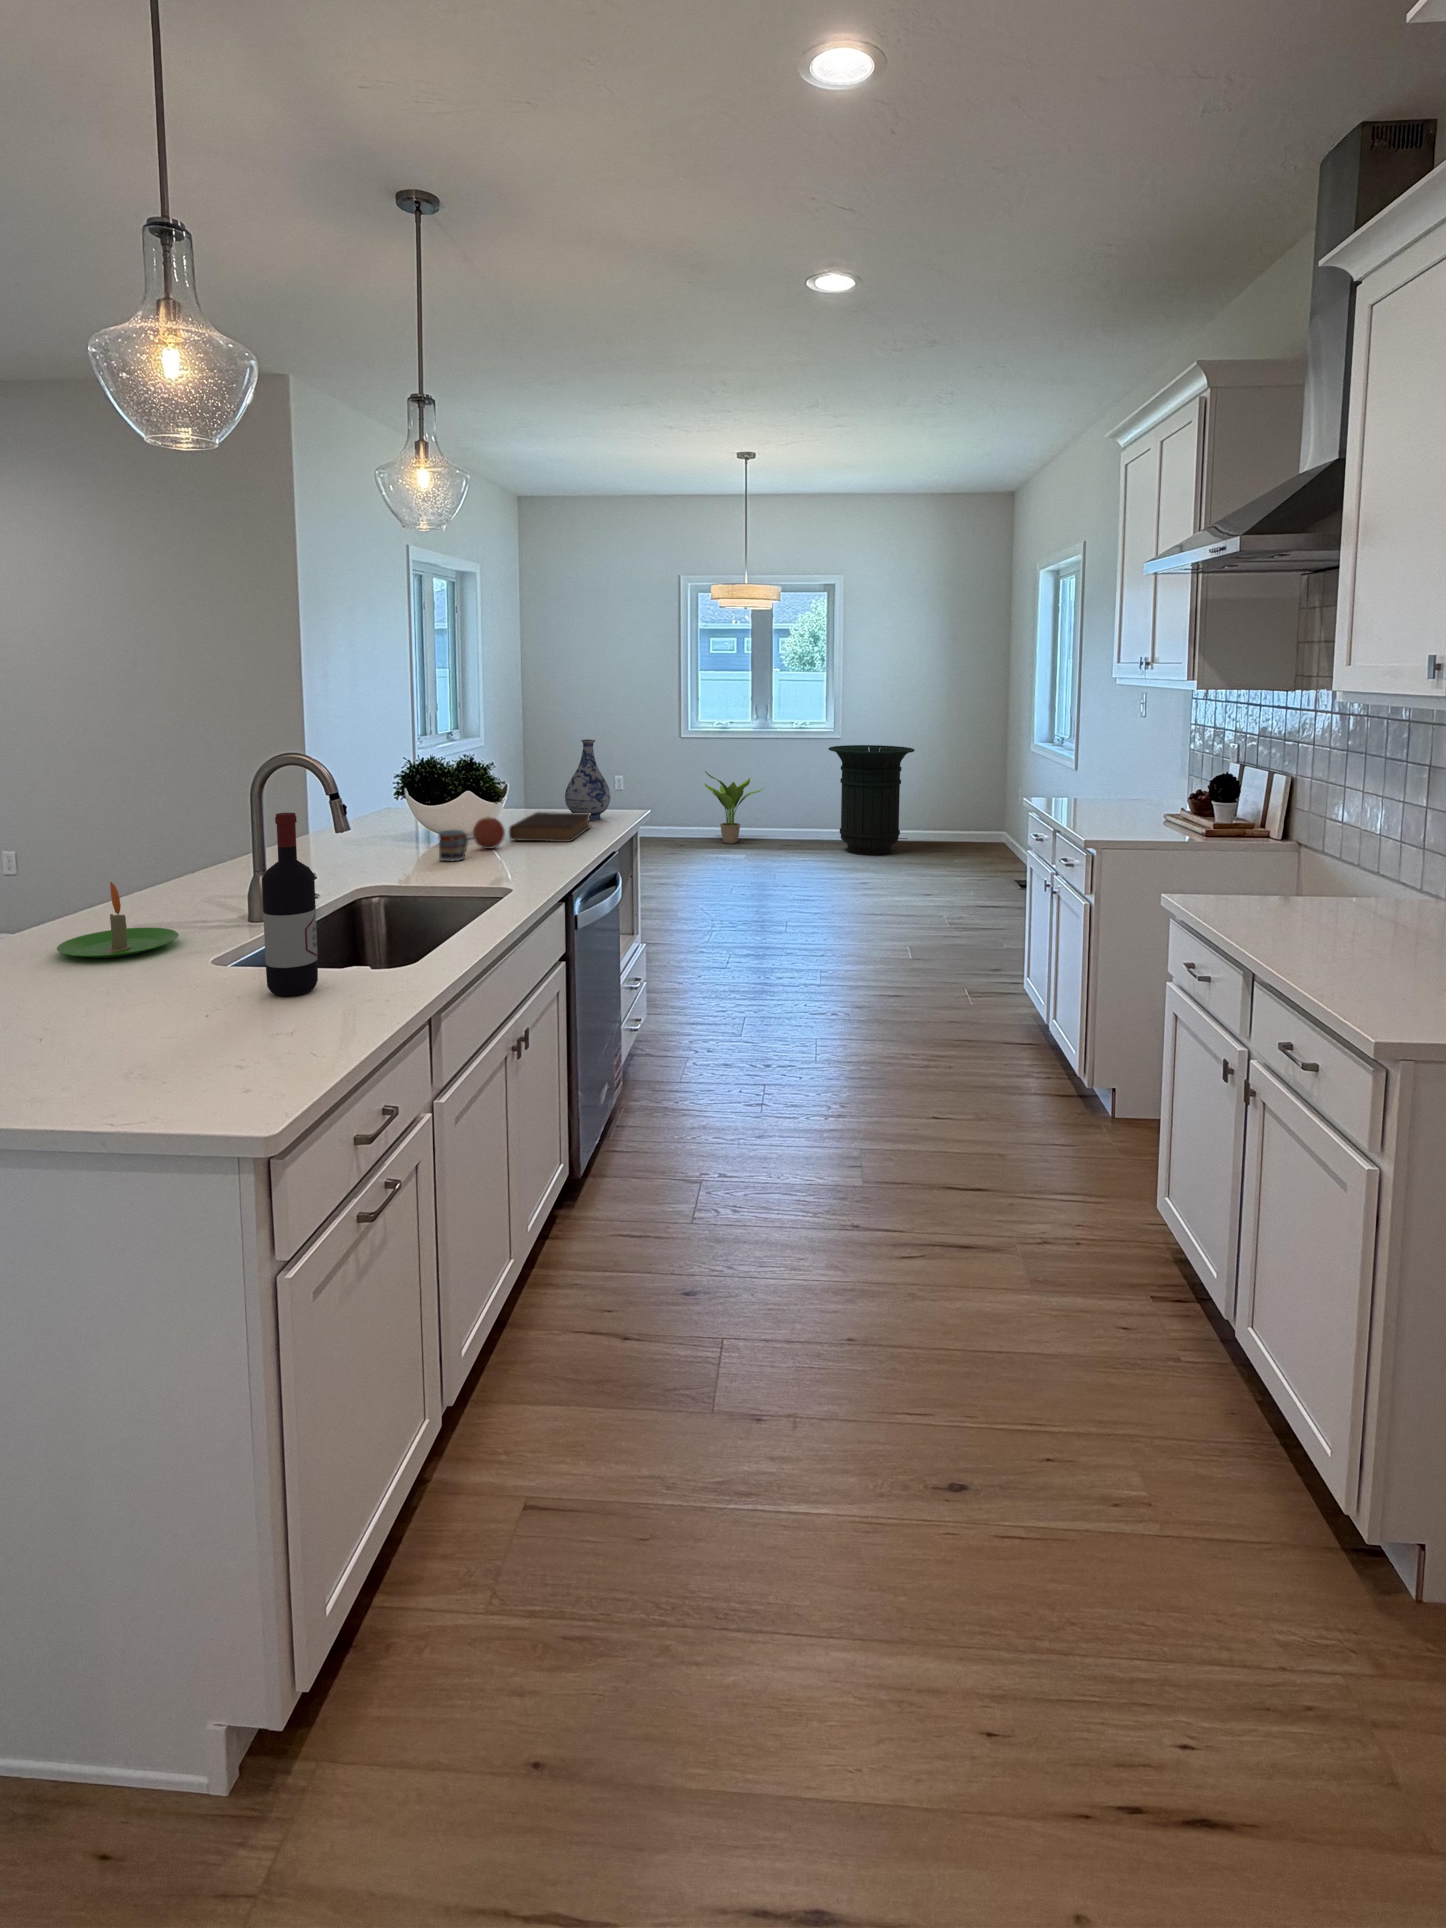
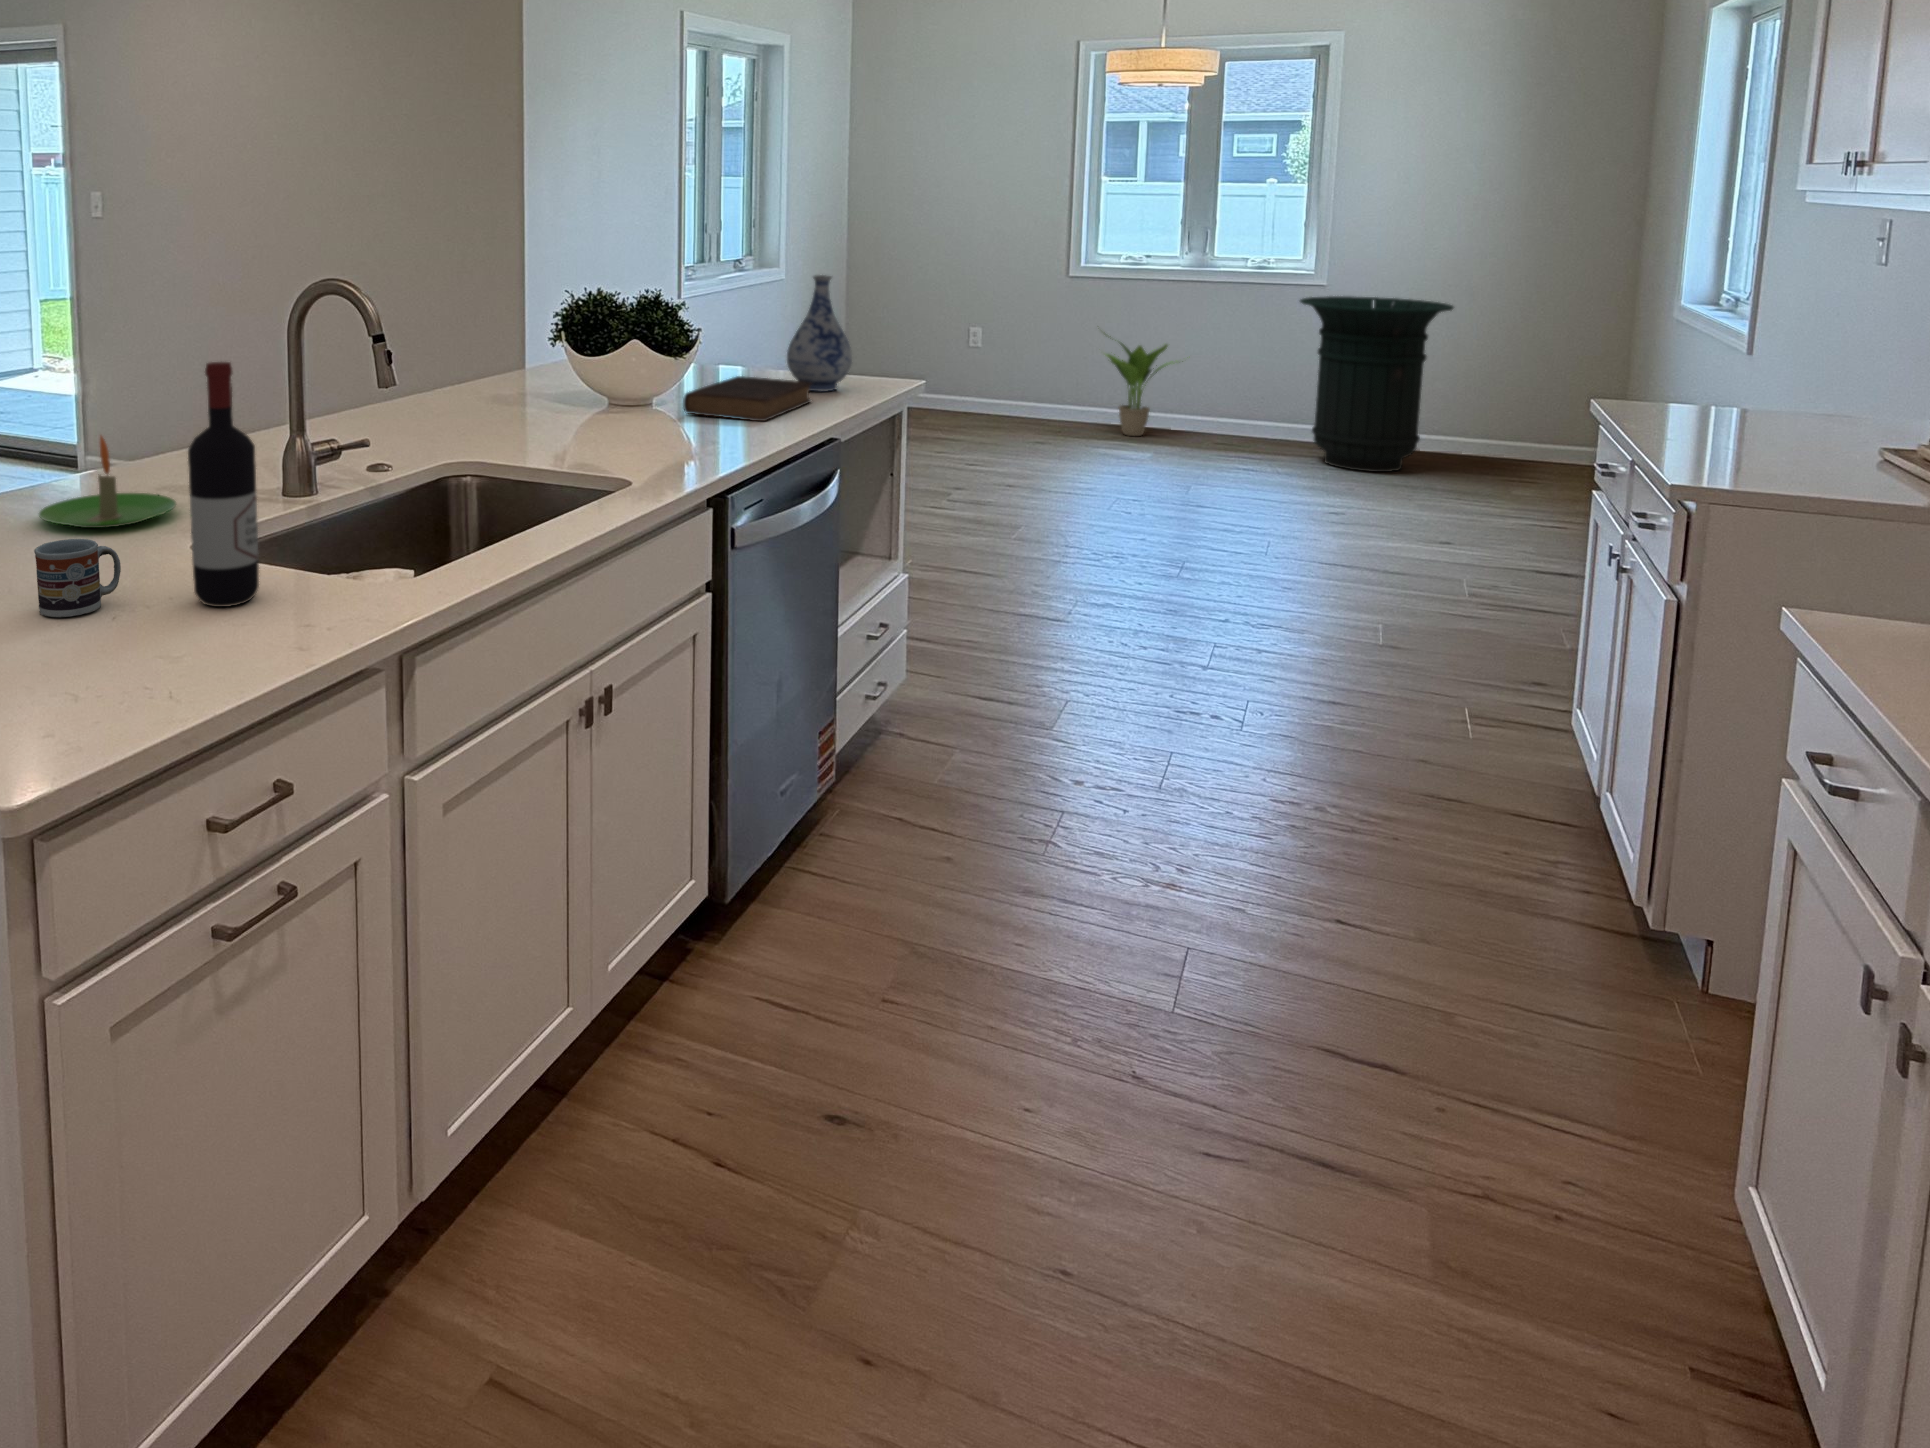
apple: present [473,817,505,849] -> none [627,377,671,423]
cup: present [438,830,468,861] -> present [34,539,121,618]

